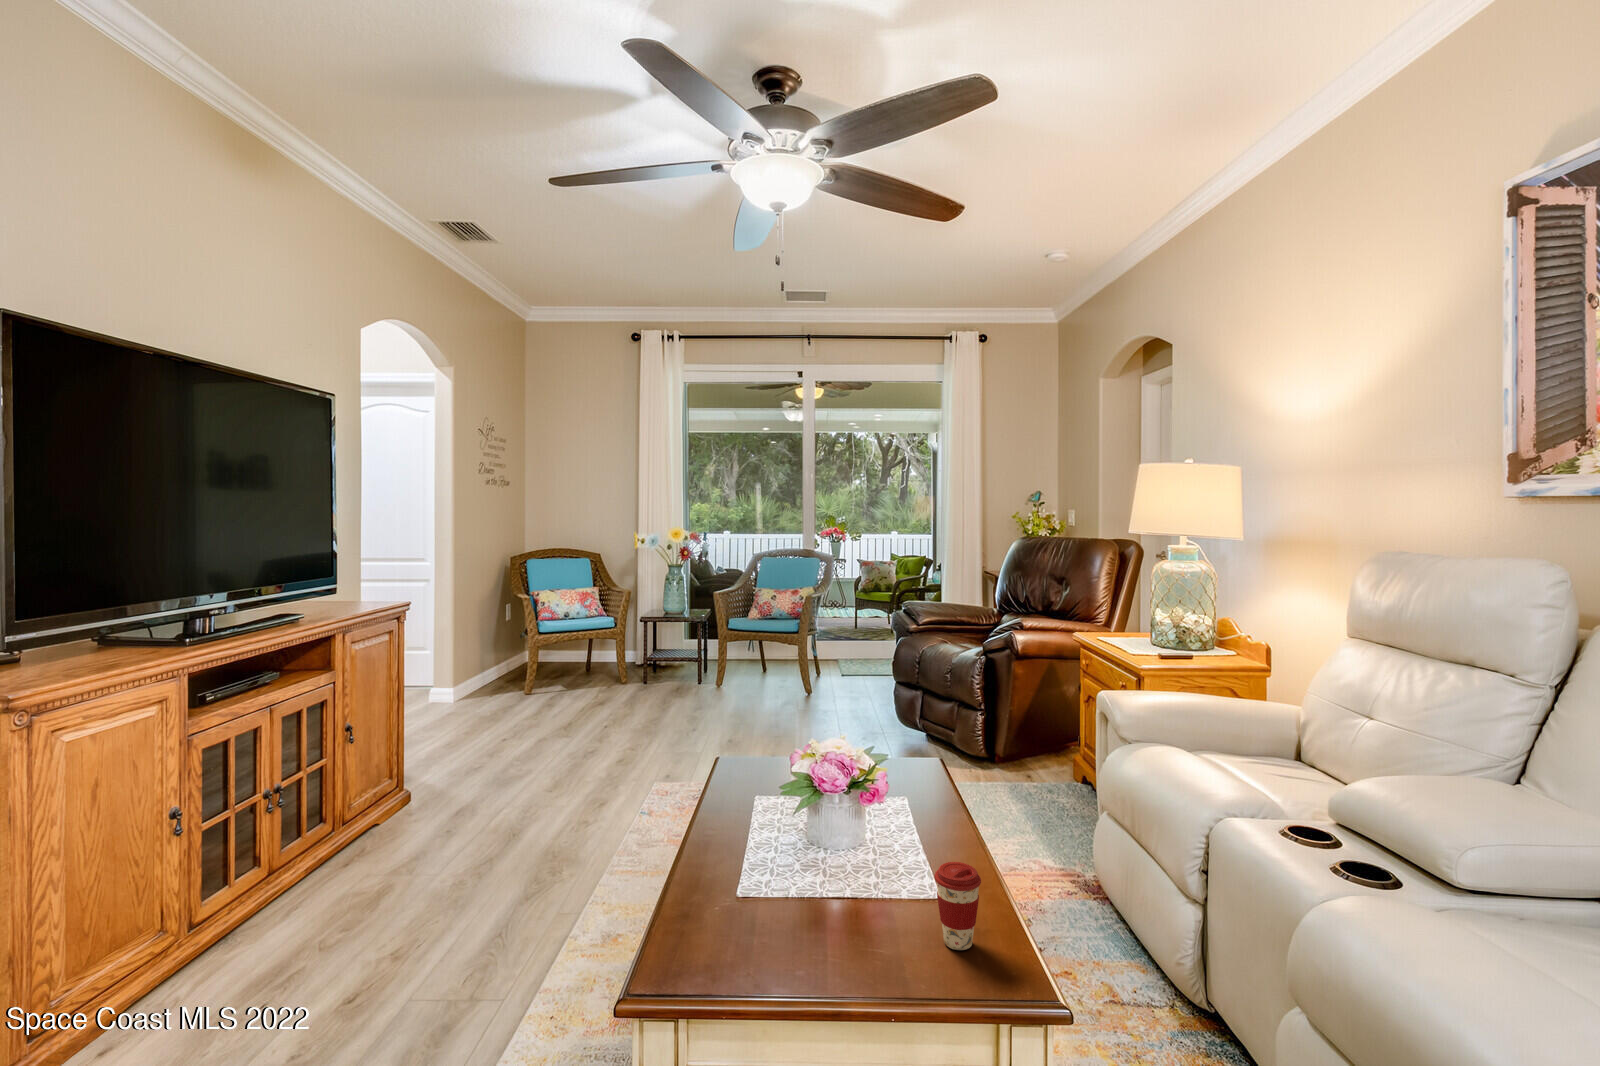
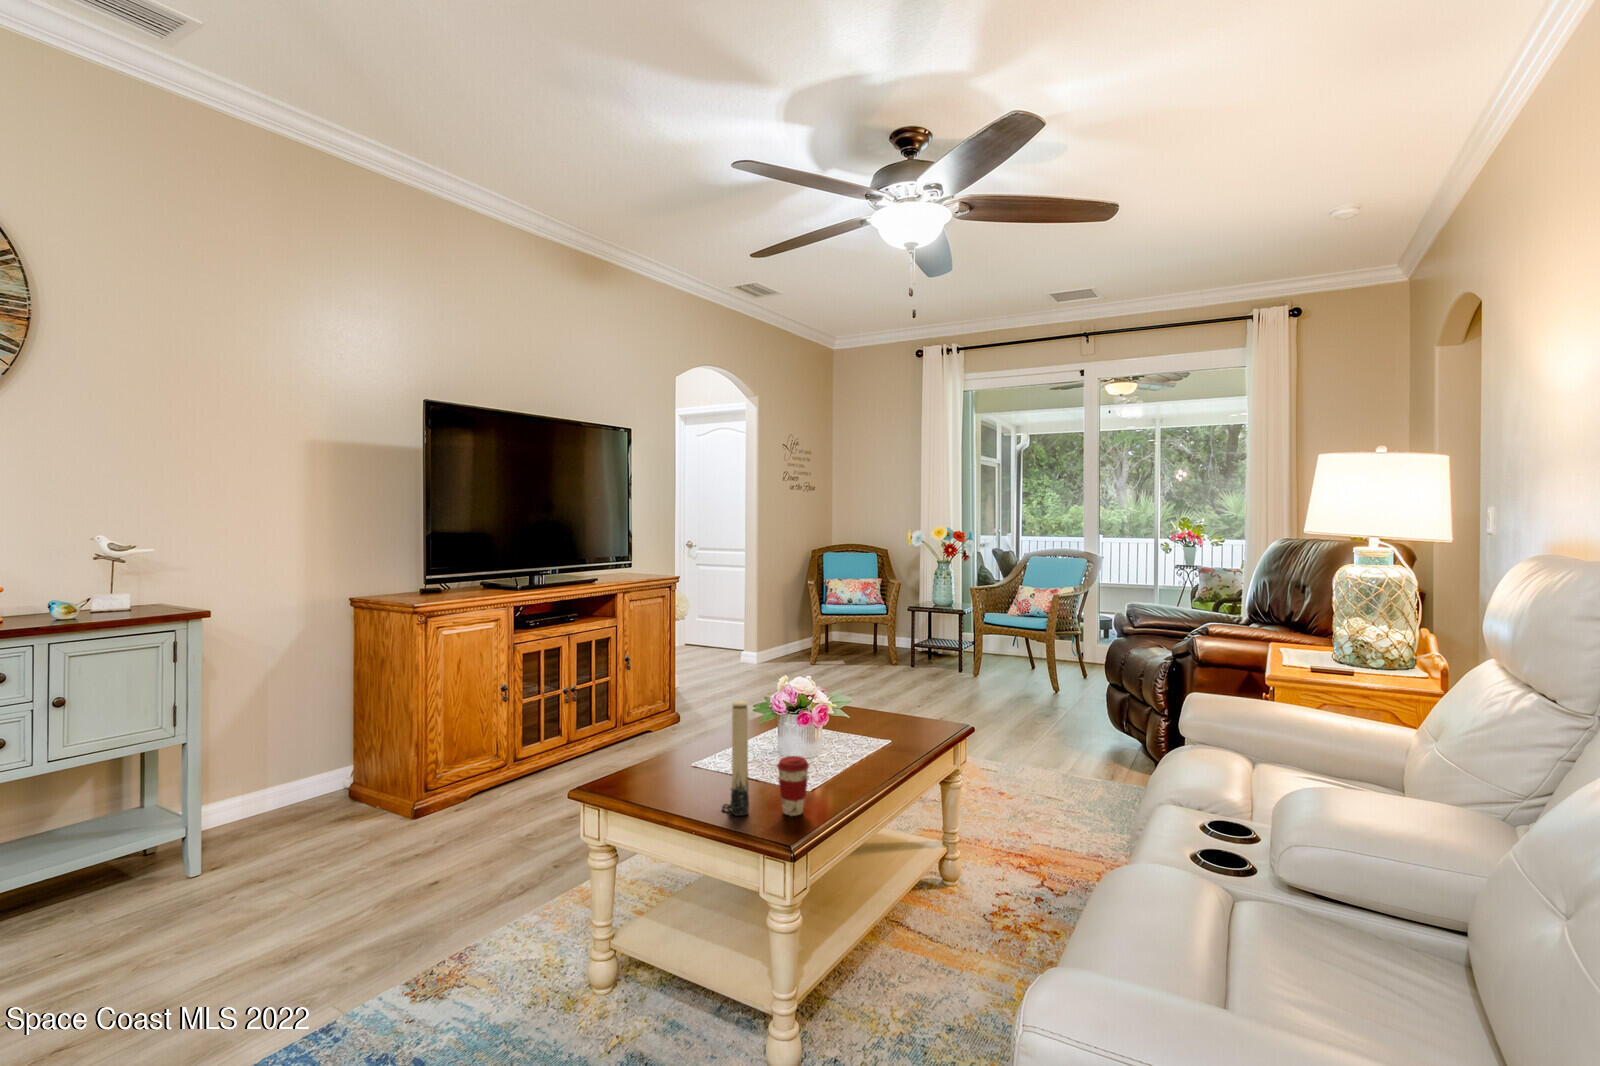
candle: none [869,803,917,974] -> present [722,702,749,816]

